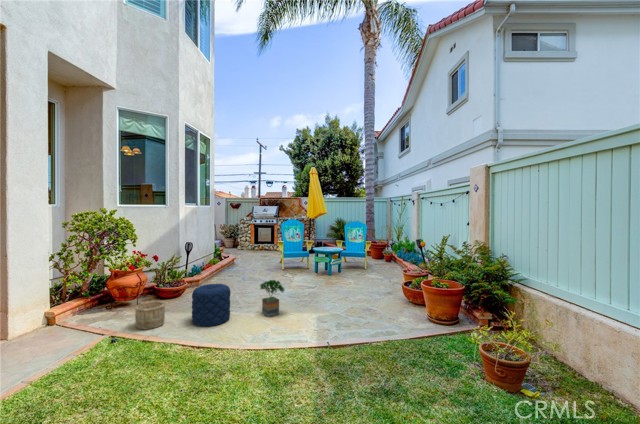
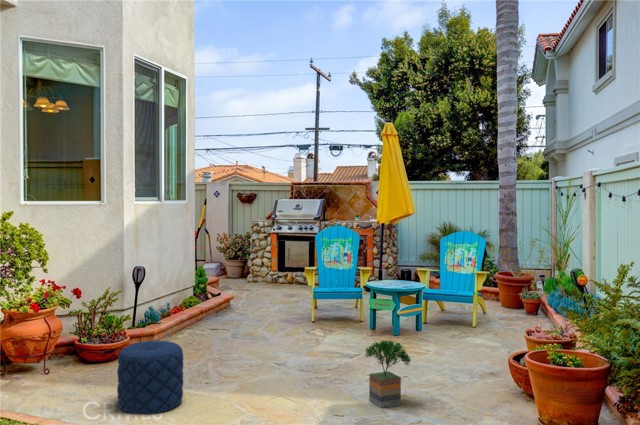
potted tree: present [260,280,284,317] -> present [366,341,411,408]
wooden bucket: present [135,301,165,329] -> none [26,365,77,412]

